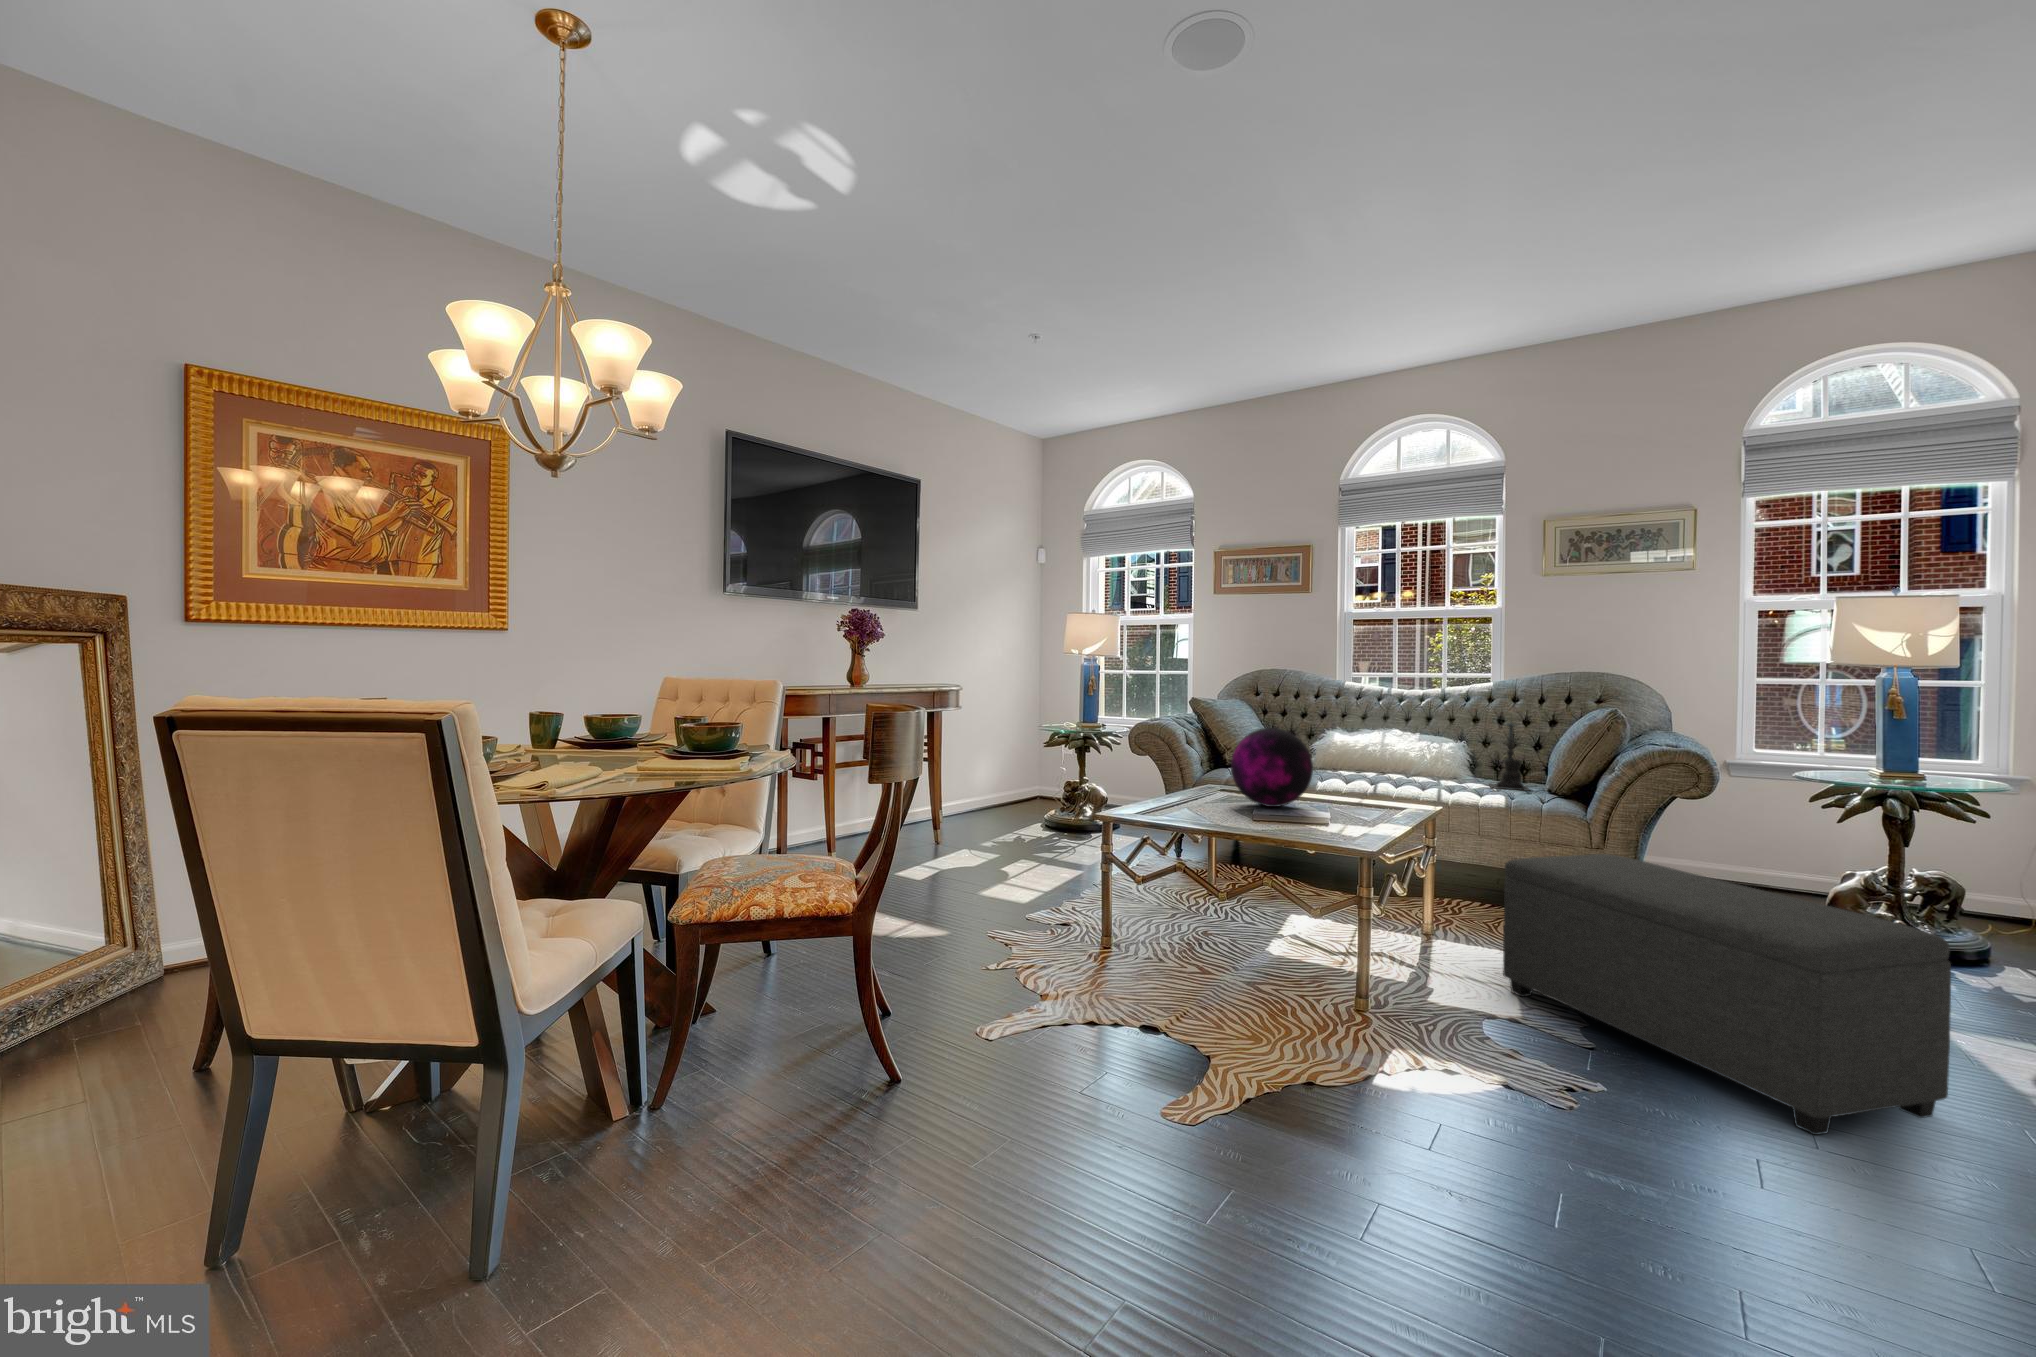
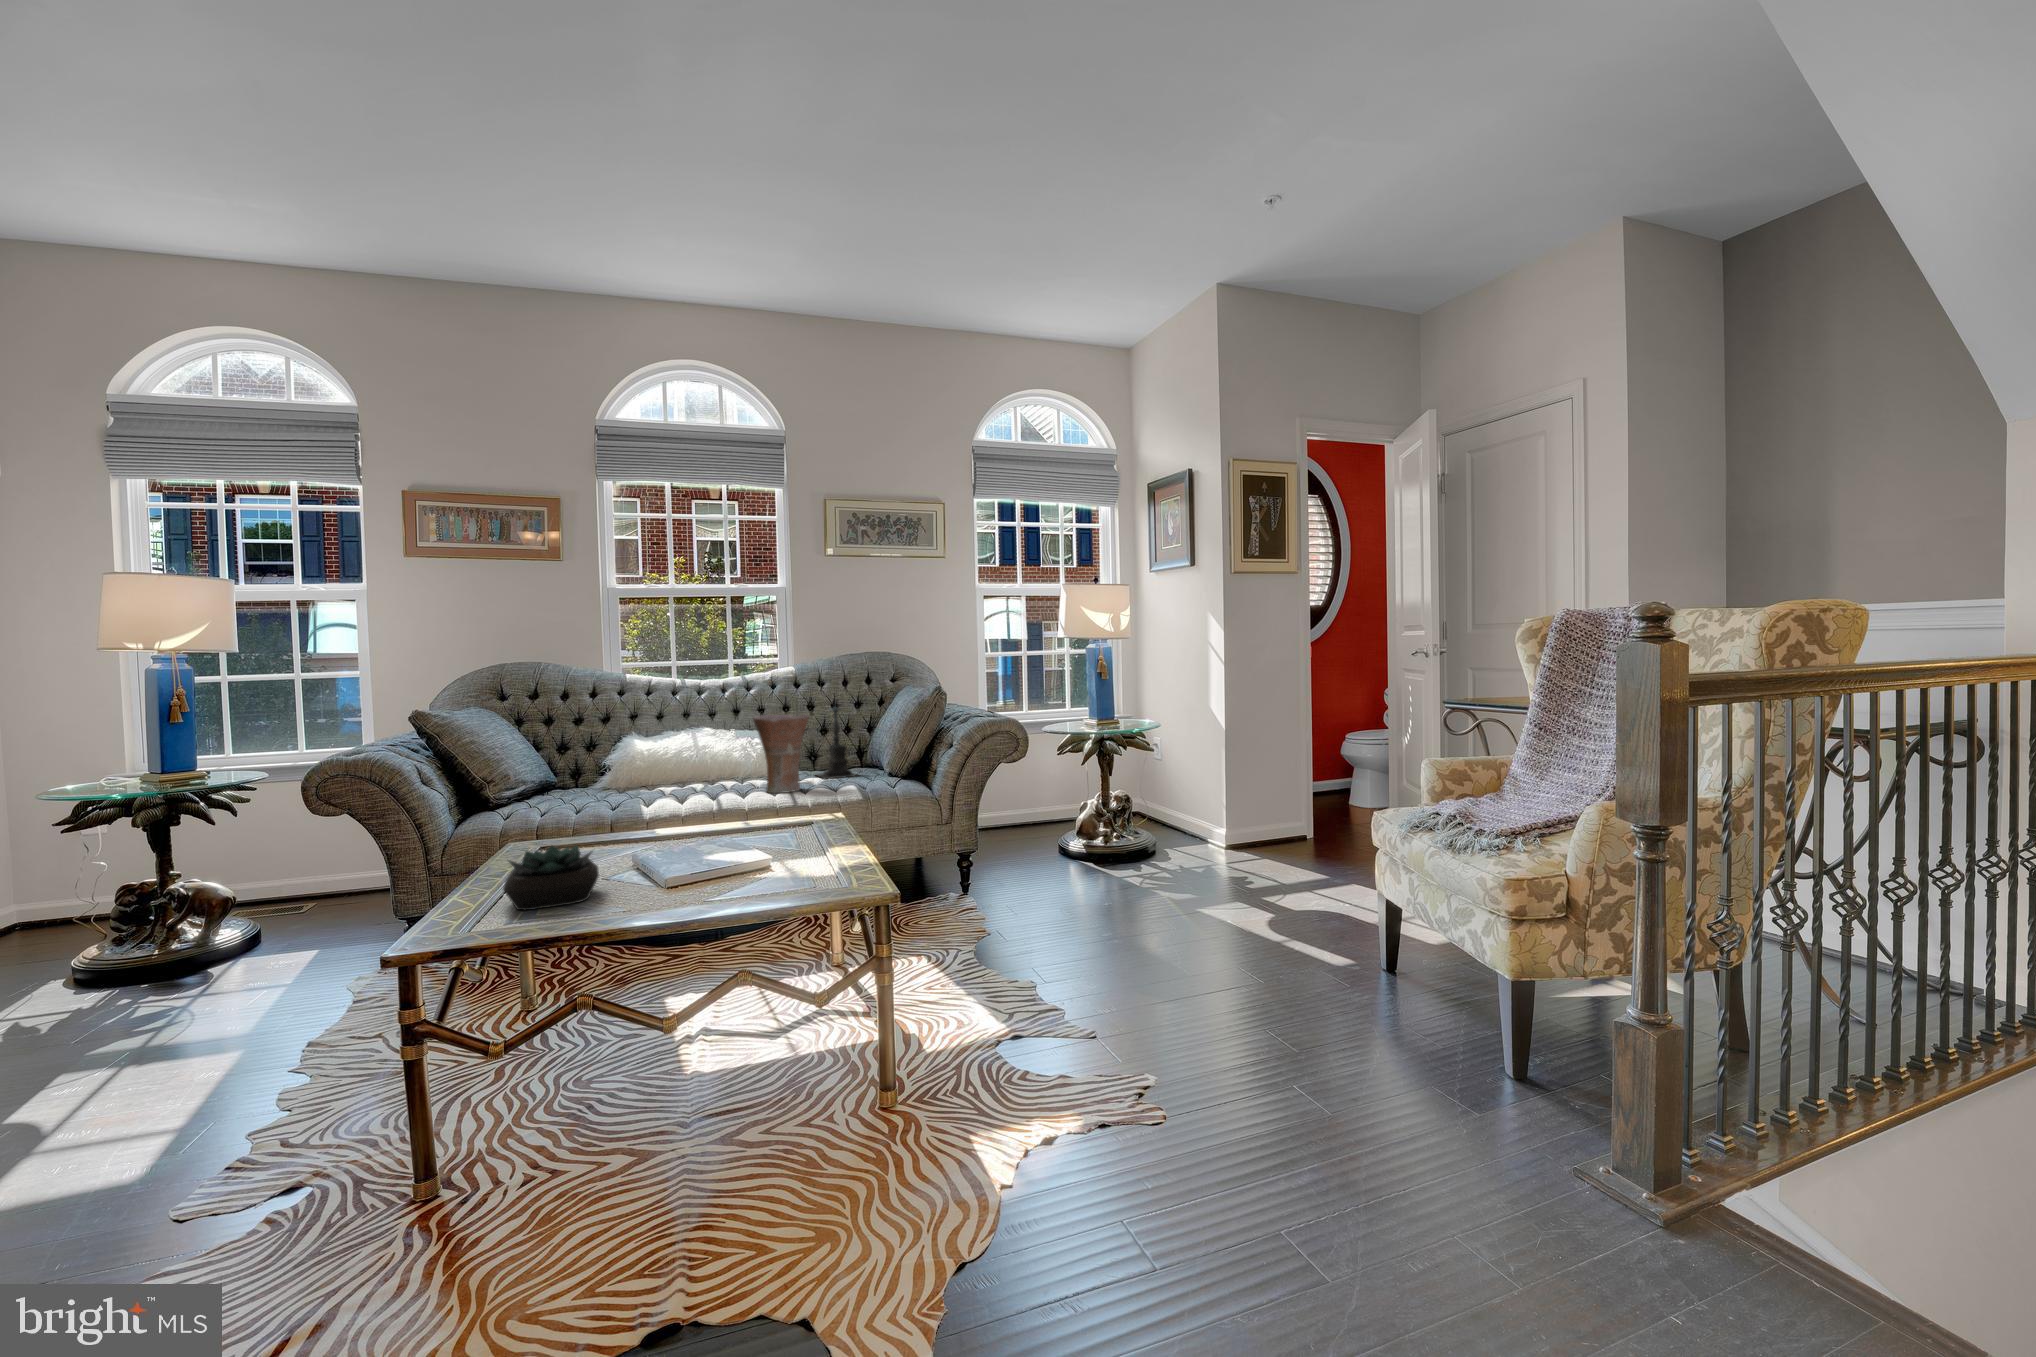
vase: none [1412,723,1465,791] -> present [753,715,809,793]
decorative orb: present [1231,728,1313,807] -> none [593,743,718,859]
succulent plant: none [1159,780,1215,815] -> present [503,846,599,910]
ottoman: present [1503,854,1951,1135] -> none [971,831,1314,1052]

